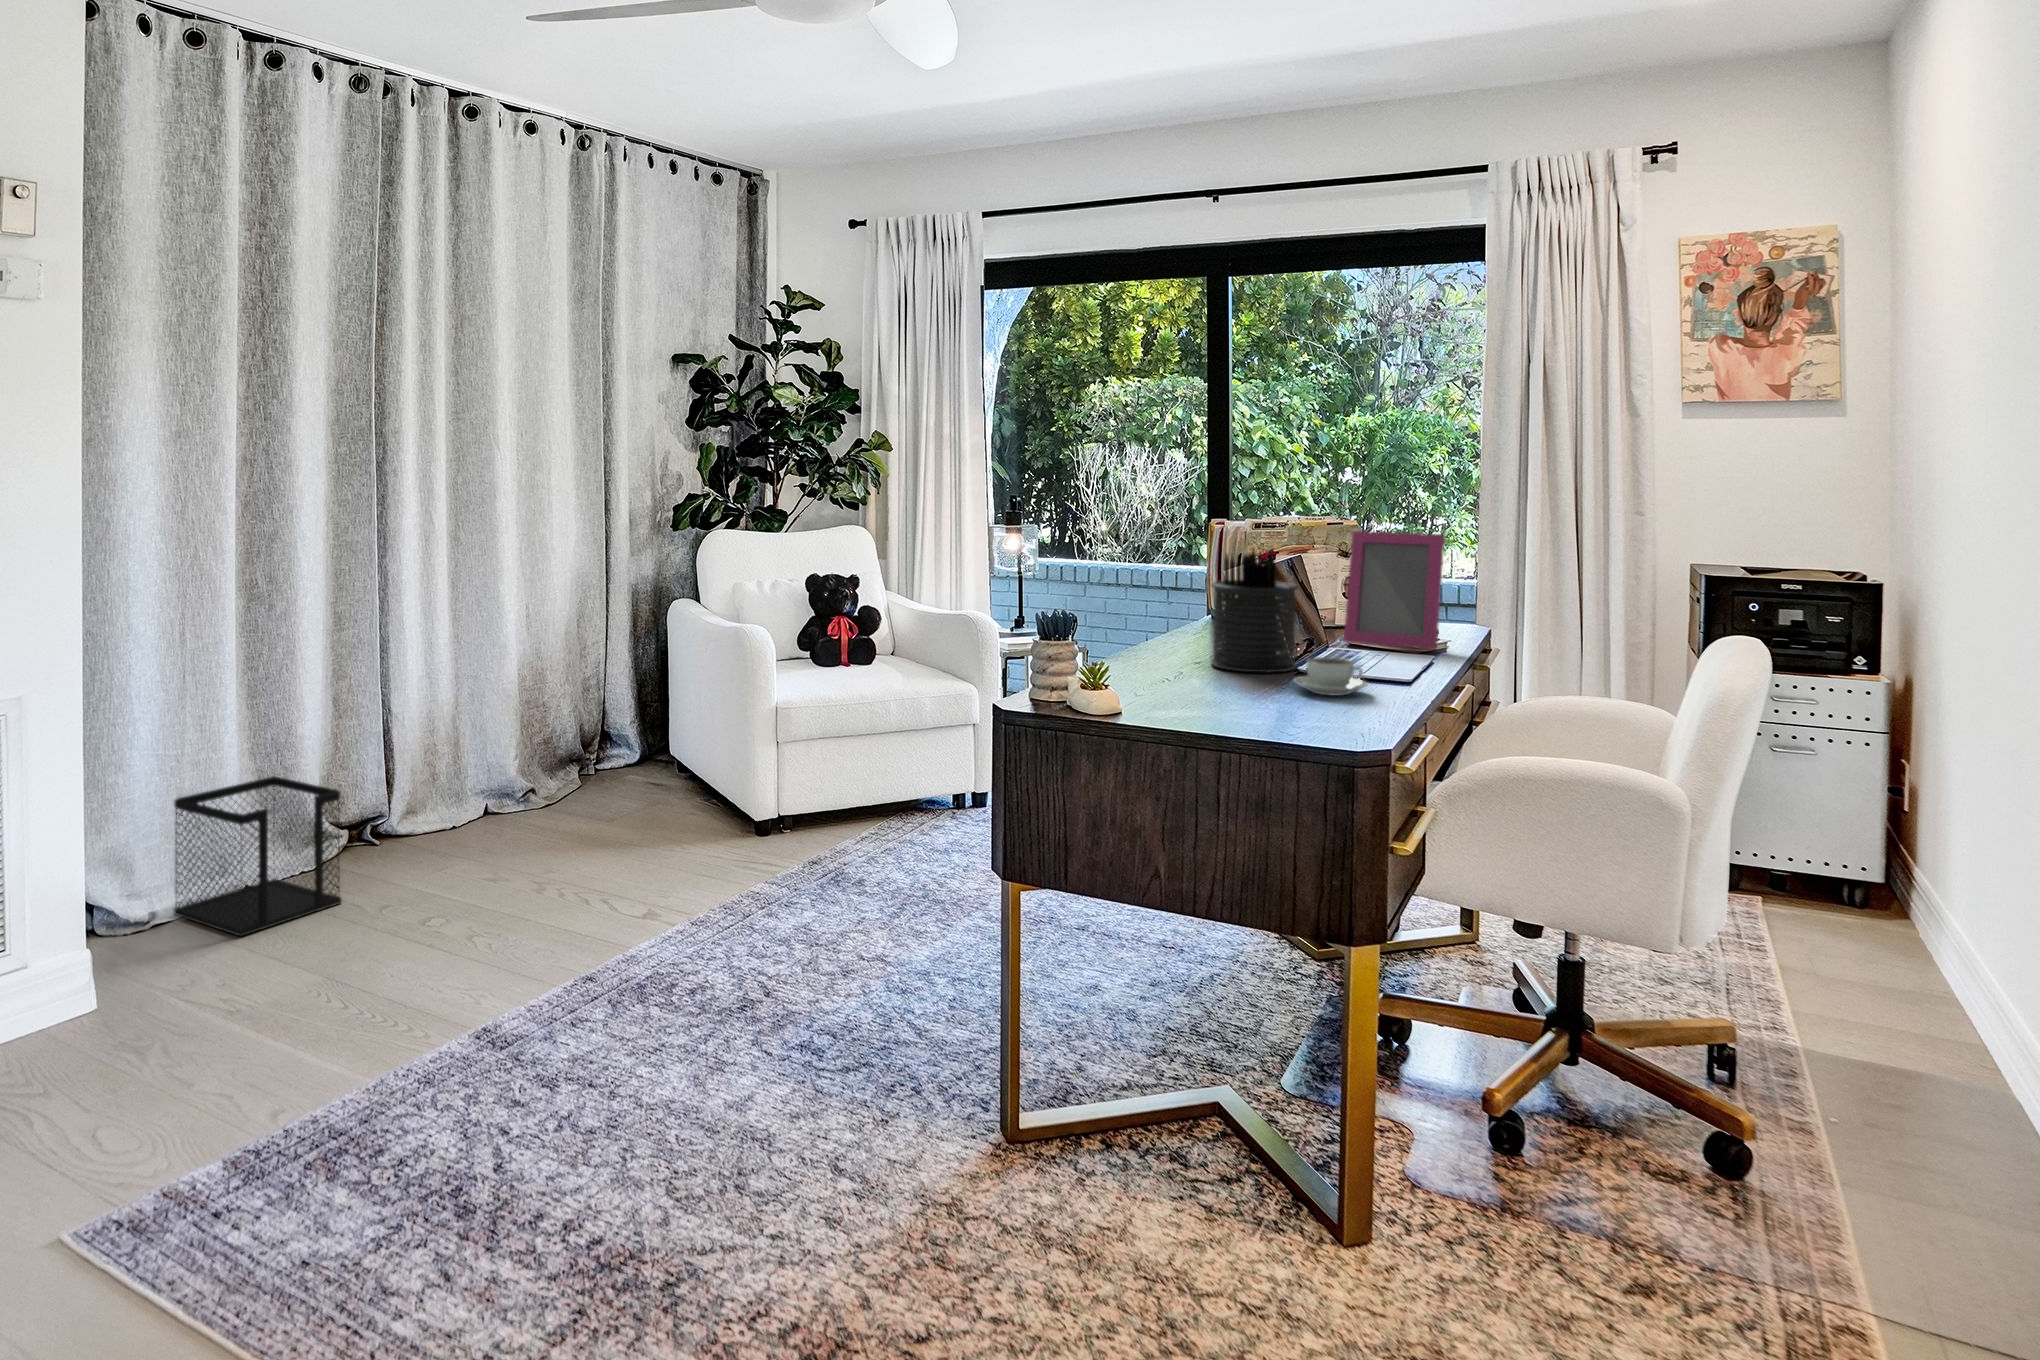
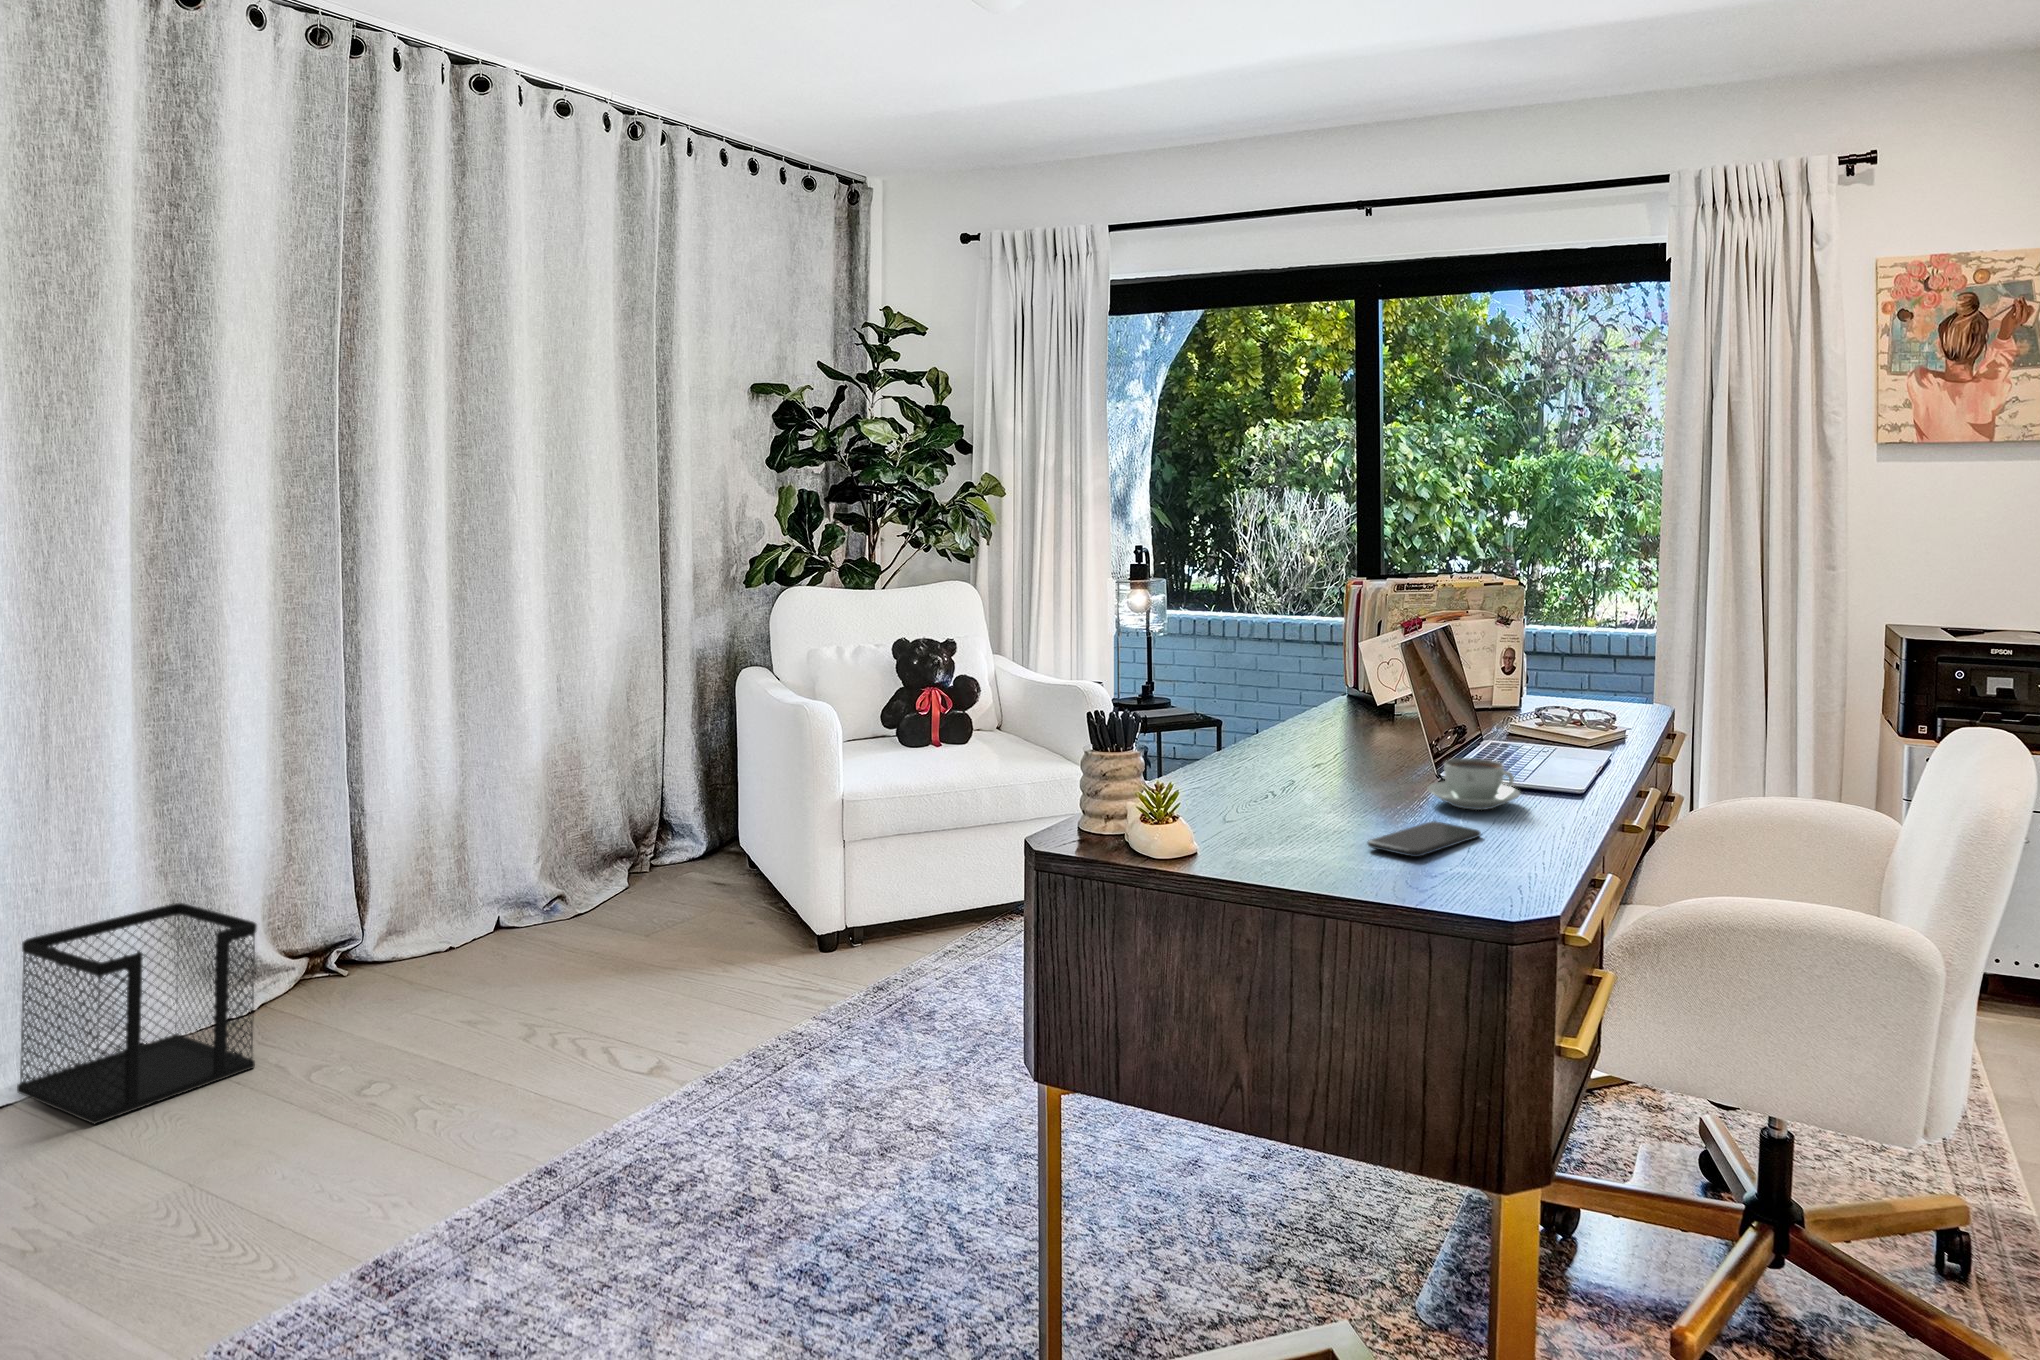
picture frame: present [1344,531,1444,650] -> none [1498,592,1616,738]
pen holder: present [1211,549,1298,673] -> none [1332,611,1439,774]
smartphone: none [1252,702,1339,723] -> present [1367,821,1481,857]

